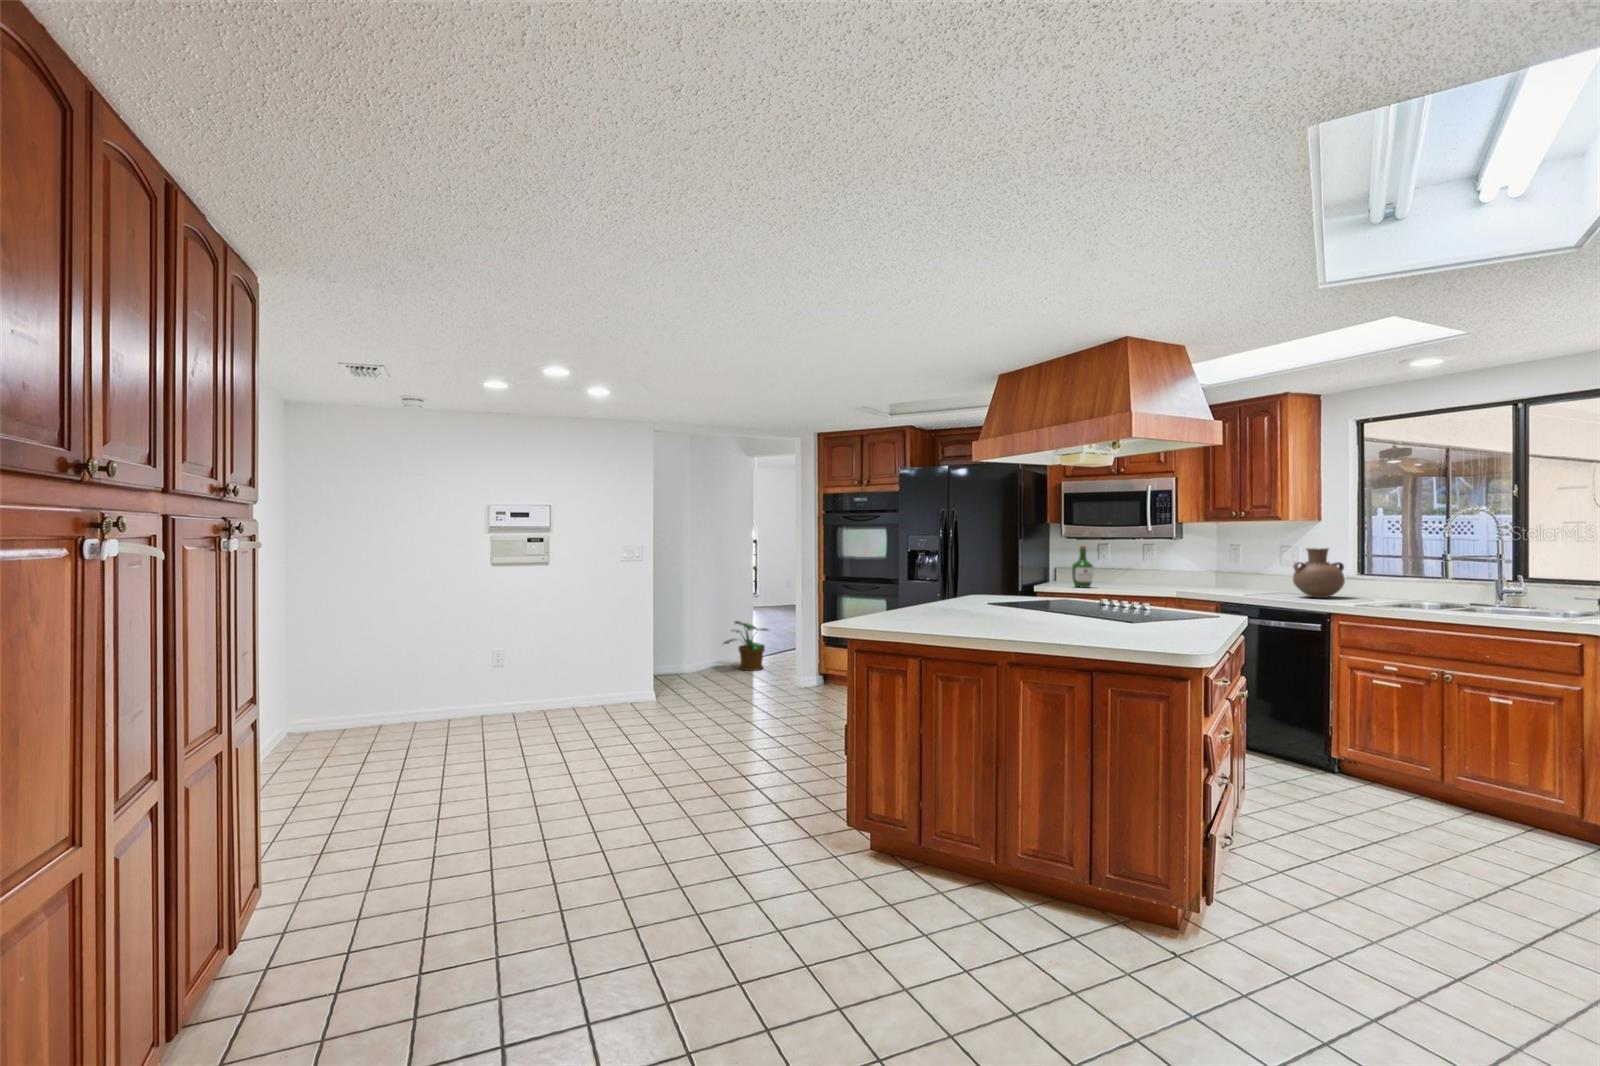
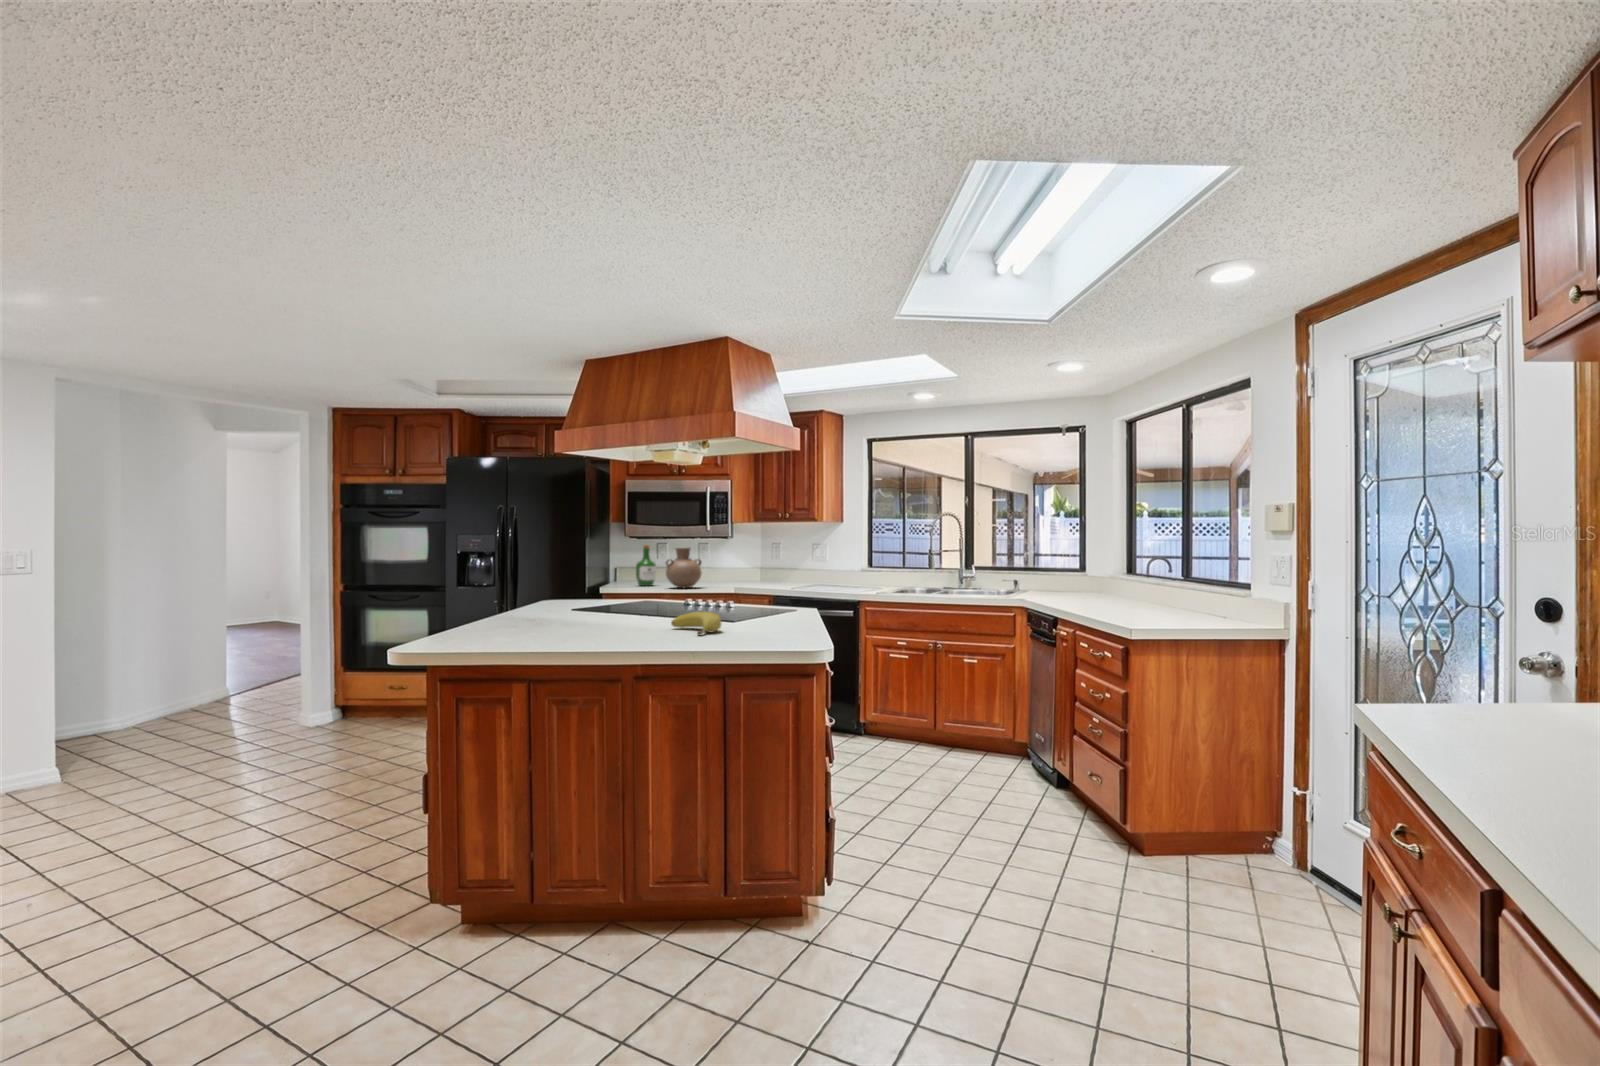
vase: present [1293,548,1345,598] -> present [666,547,702,588]
banana: none [1055,610,1101,632] -> present [671,612,721,635]
potted plant: present [723,621,768,671] -> none [170,650,254,715]

